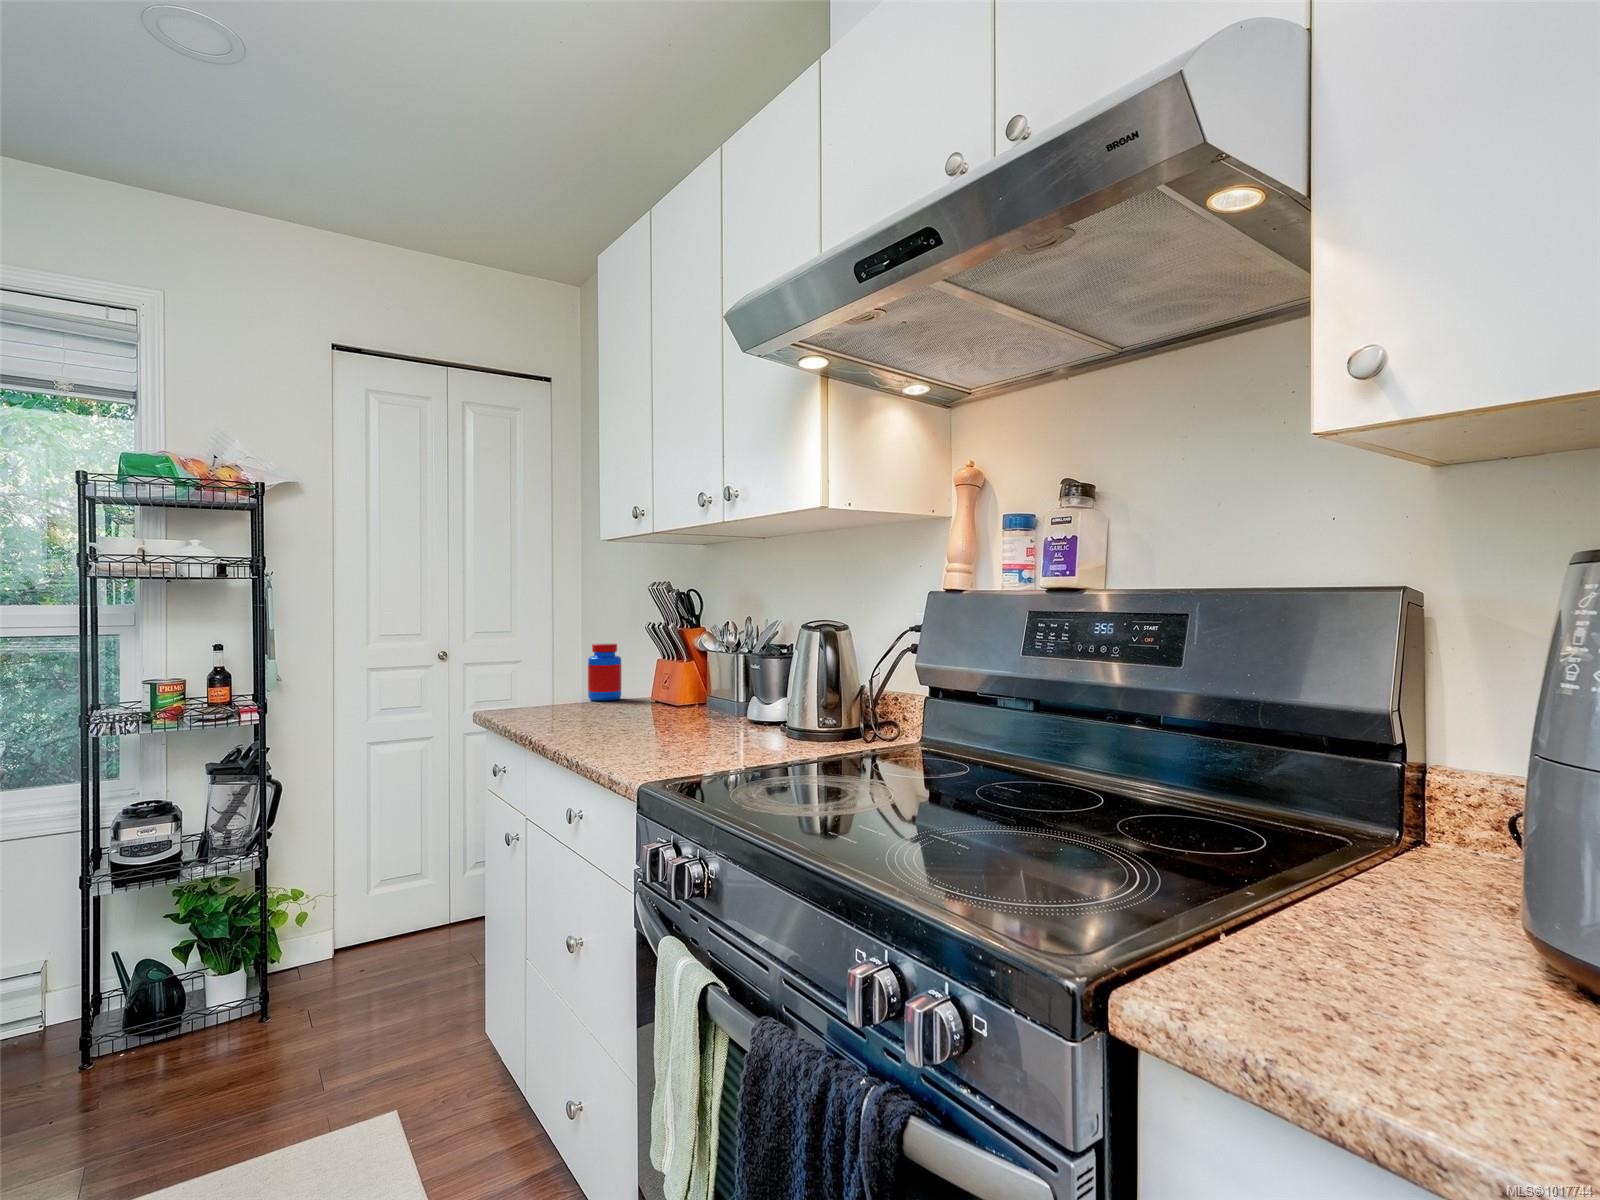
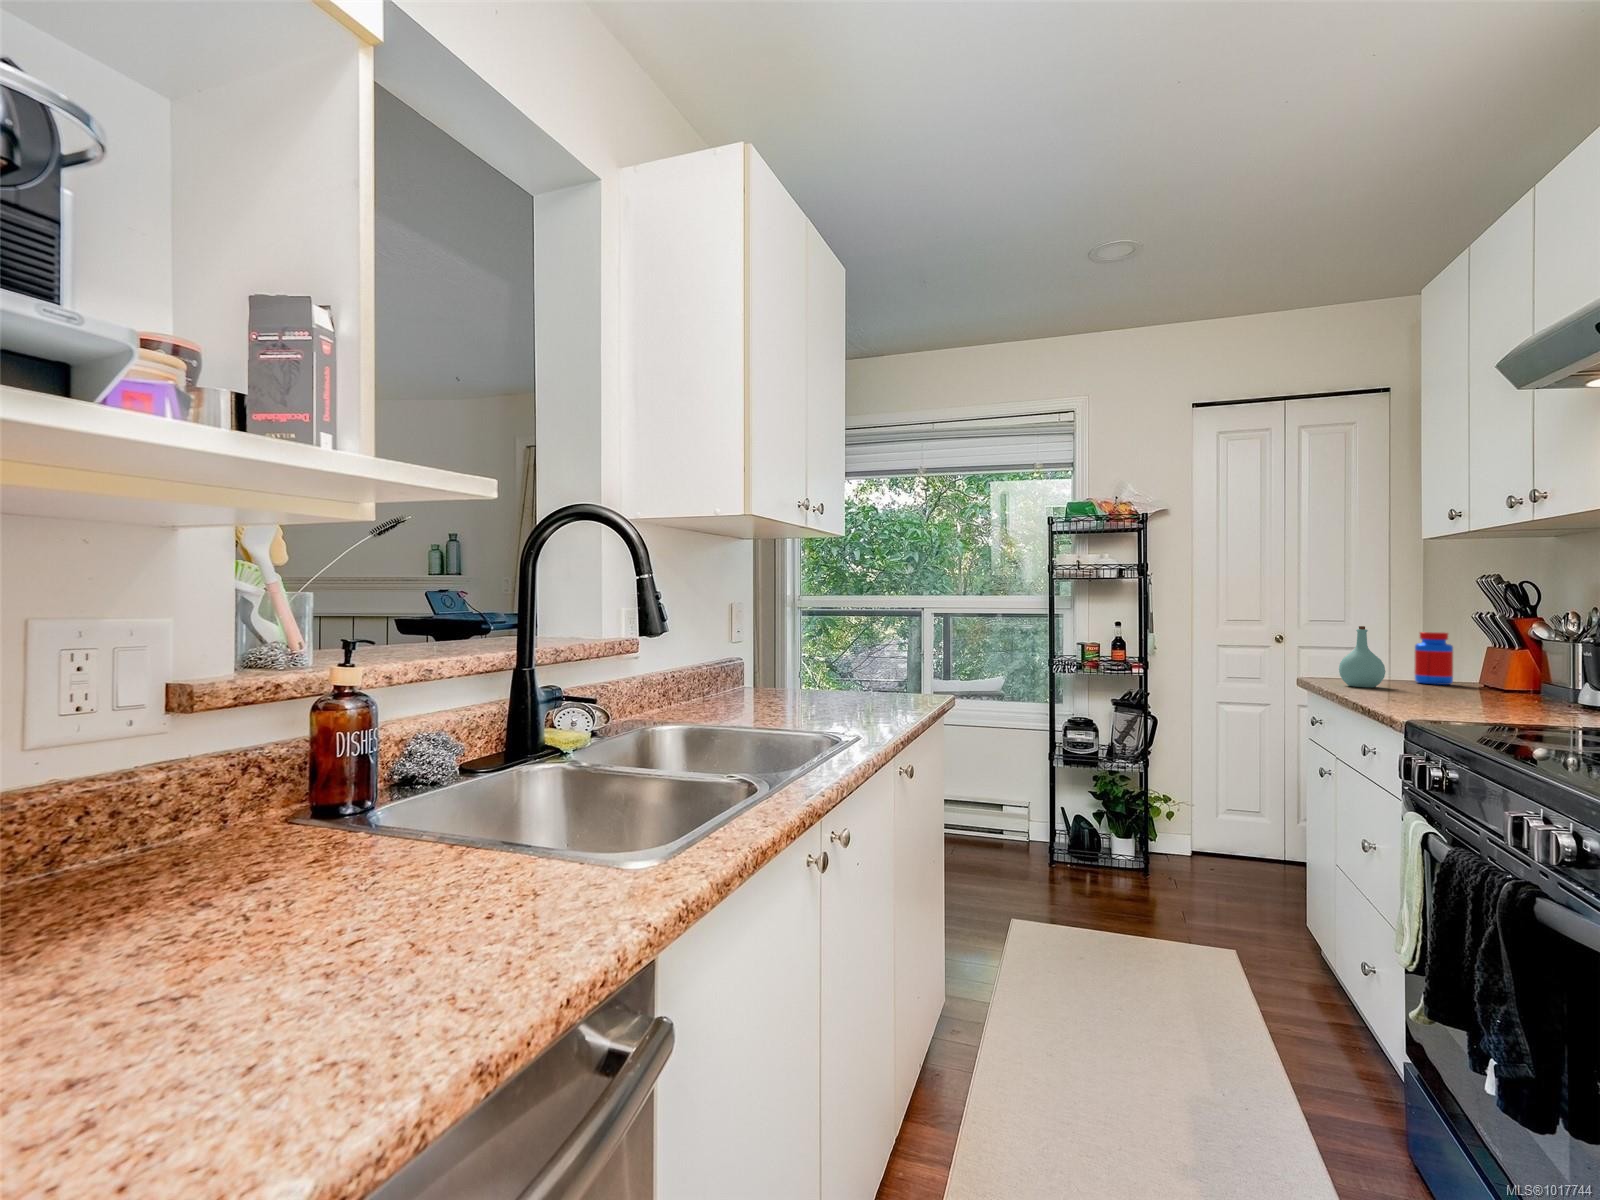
bottle: none [522,643,570,717] -> present [1339,626,1386,687]

